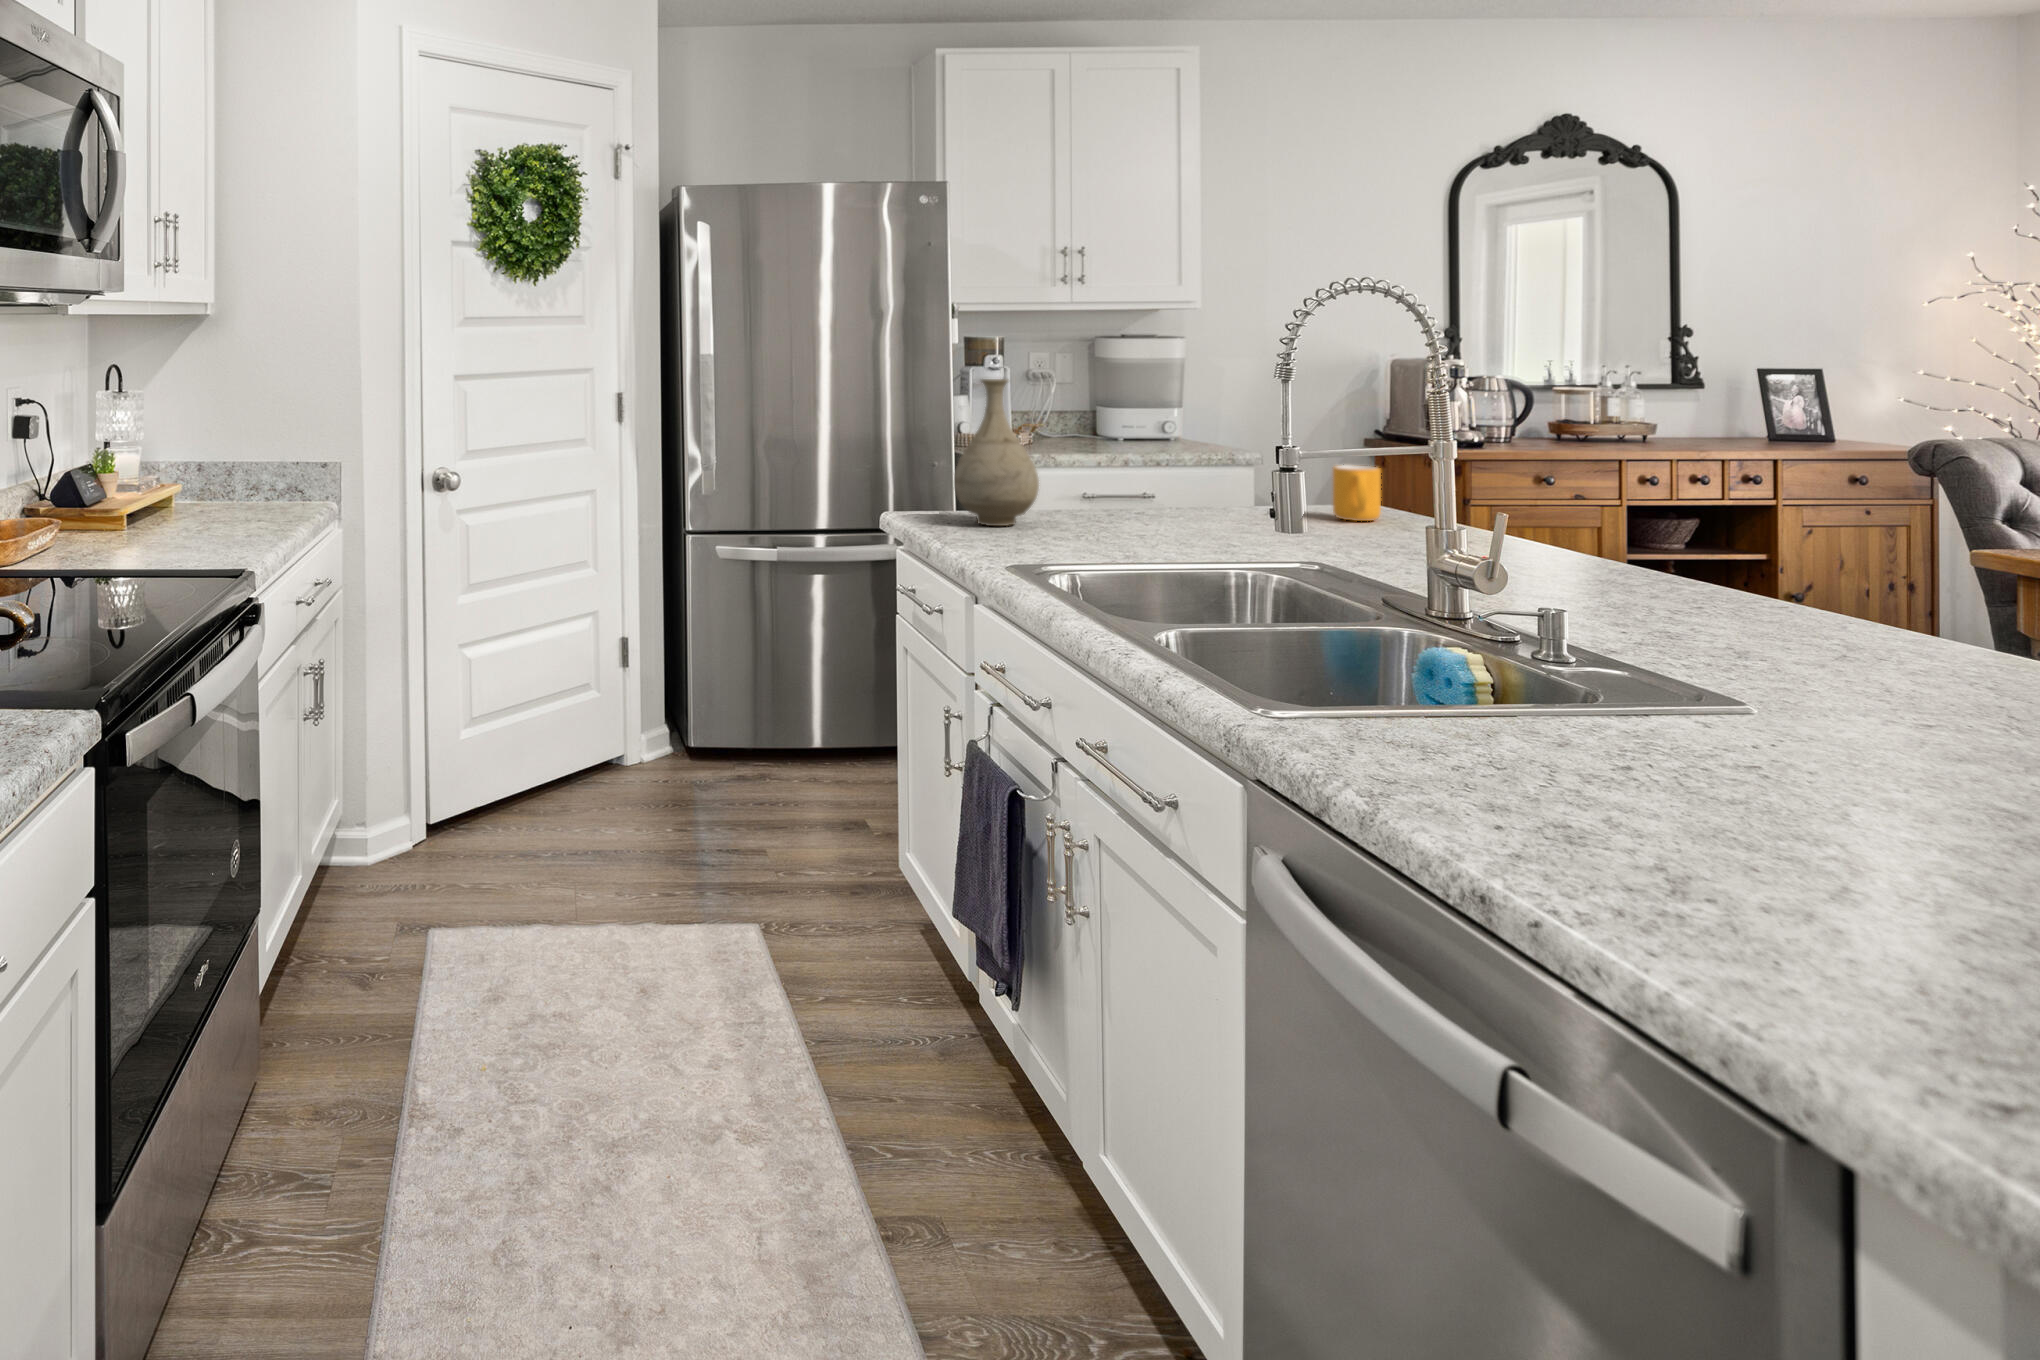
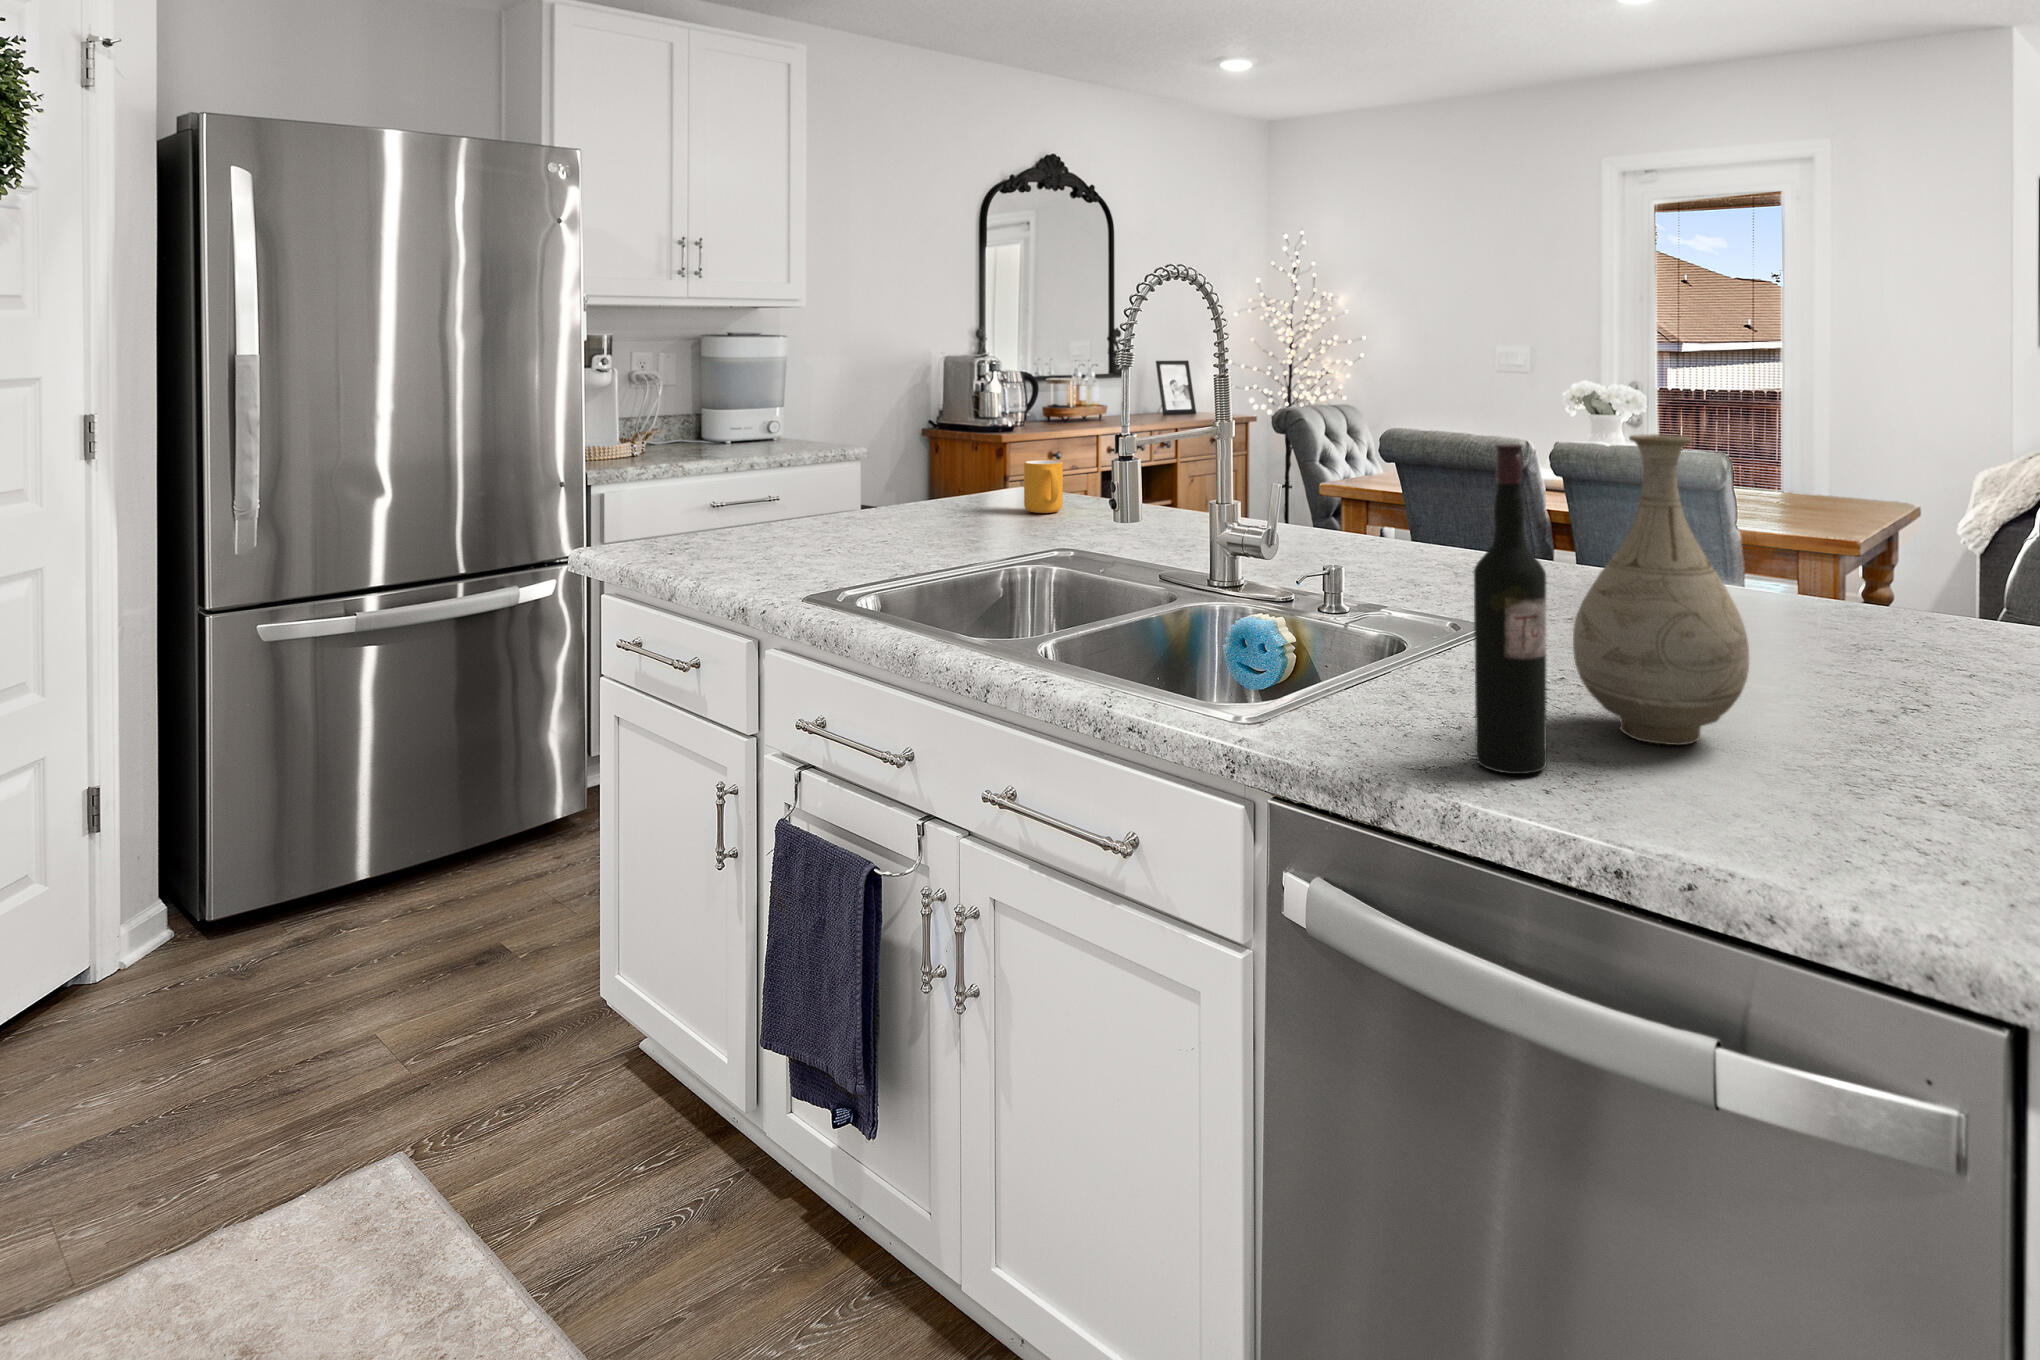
vase: present [954,379,1039,526] -> present [1573,434,1749,745]
wine bottle: none [1452,444,1544,788] -> present [1474,444,1547,774]

